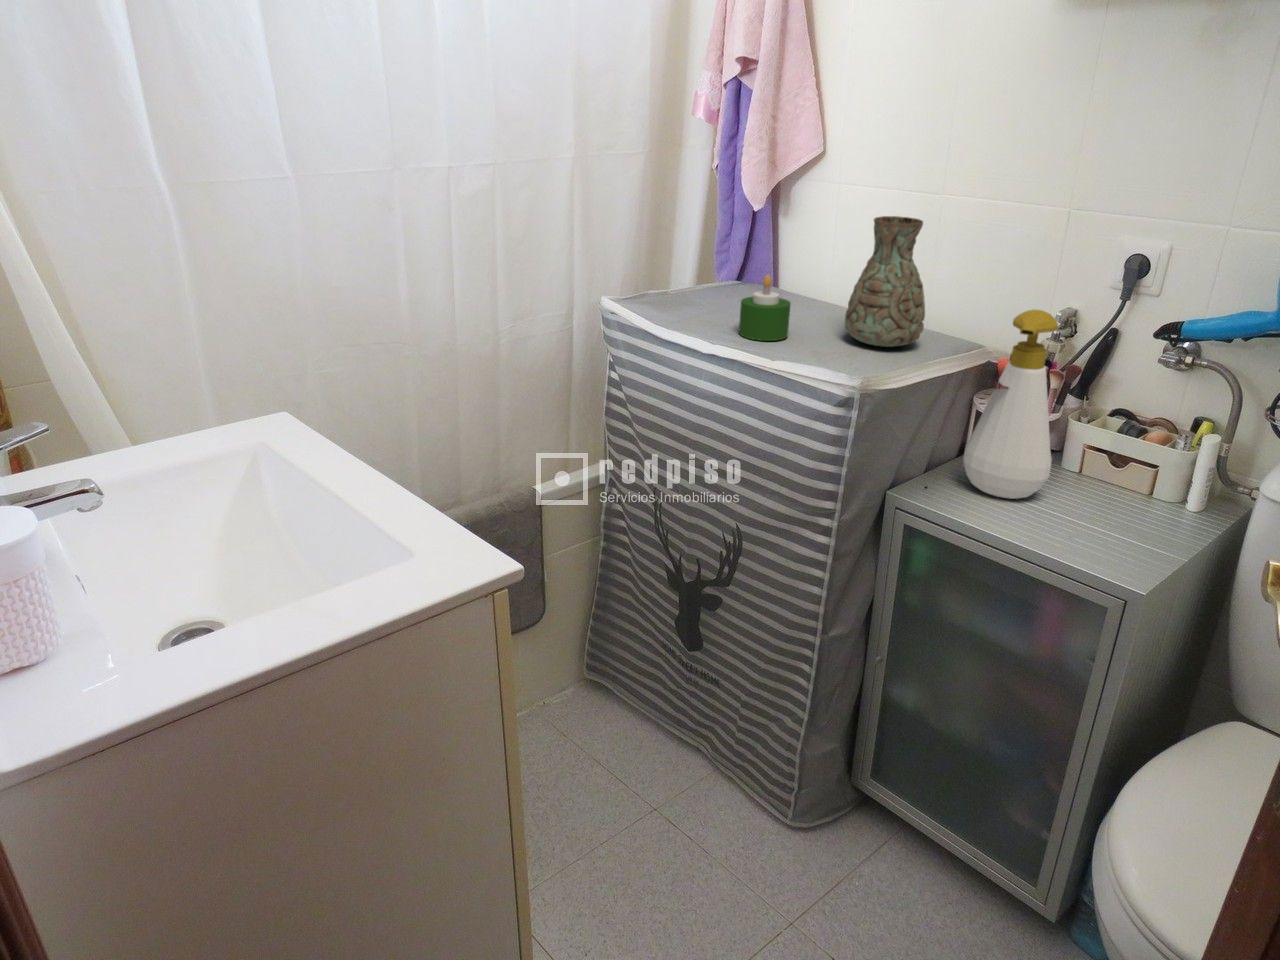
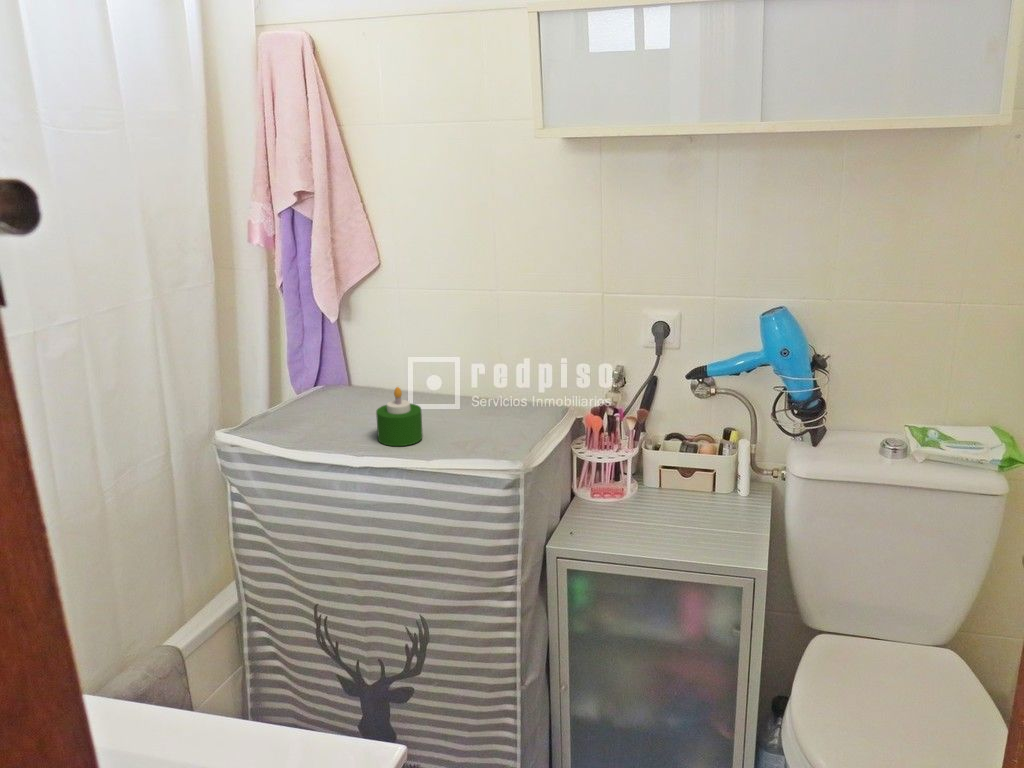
decorative vase: present [845,216,925,347] -> none [461,318,527,427]
soap bottle: present [963,309,1058,499] -> none [588,378,654,525]

